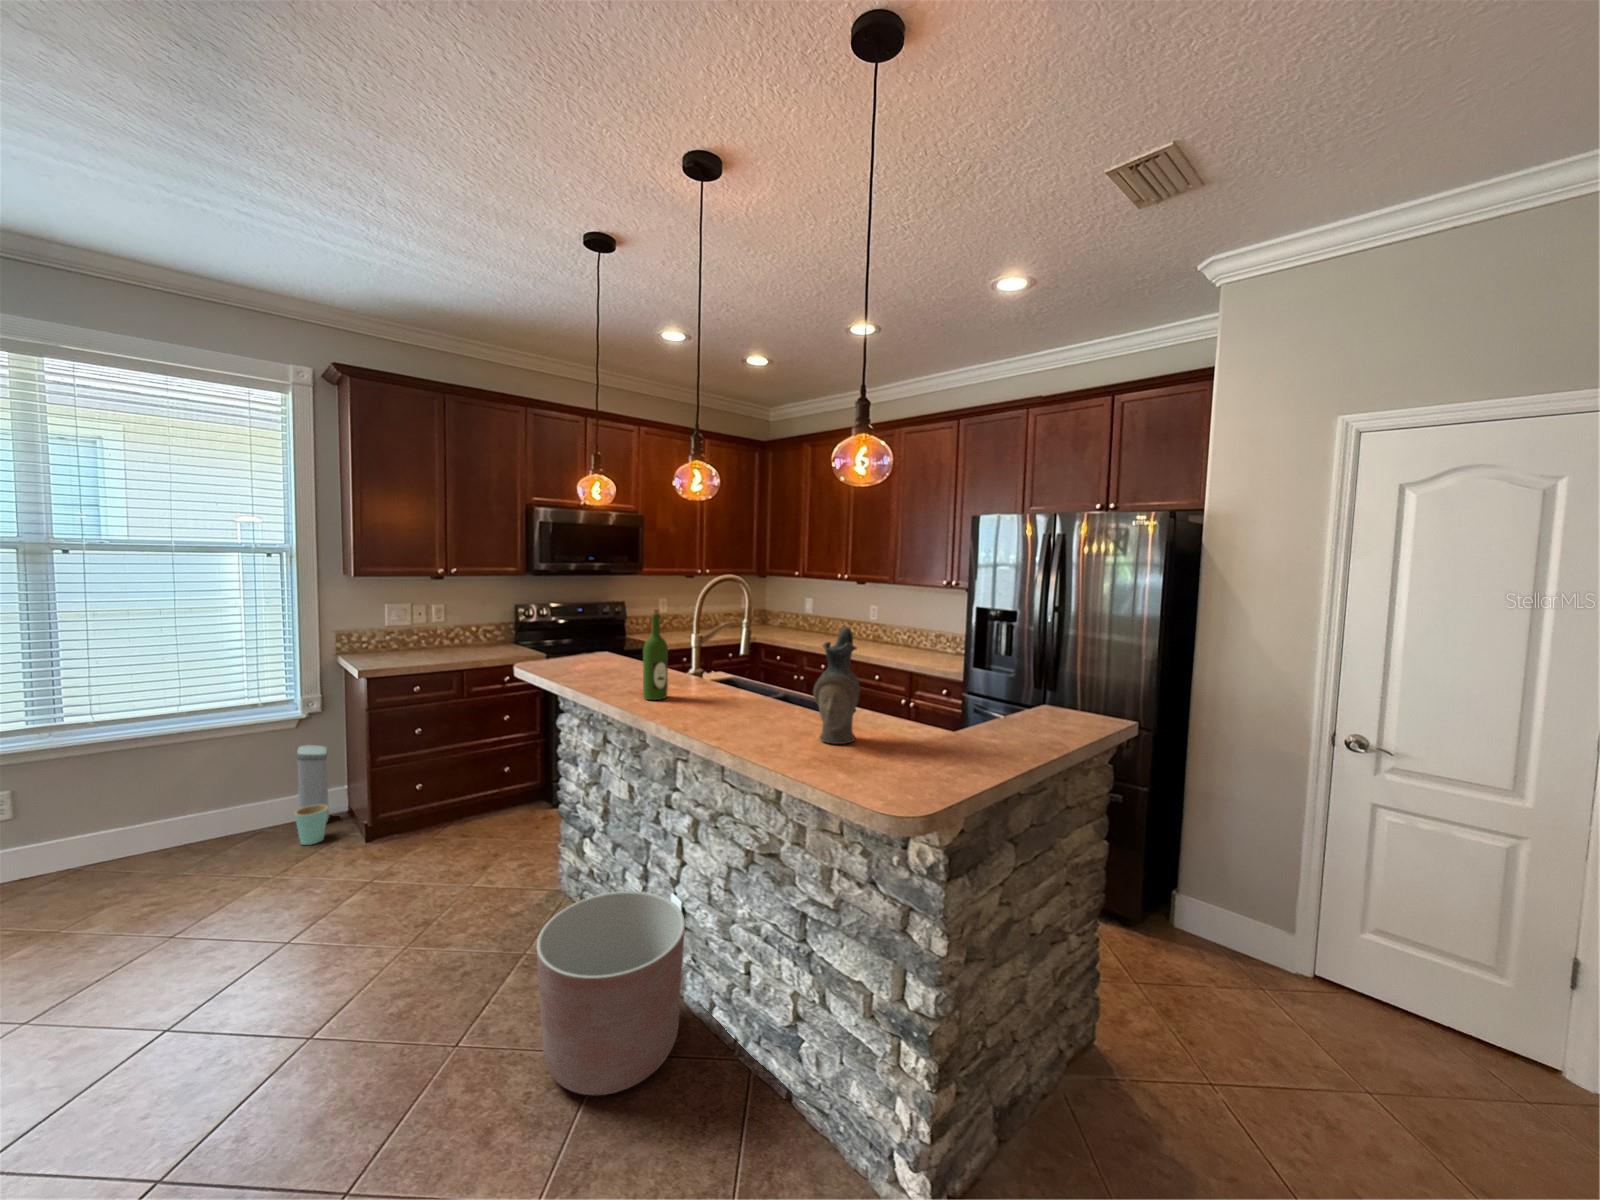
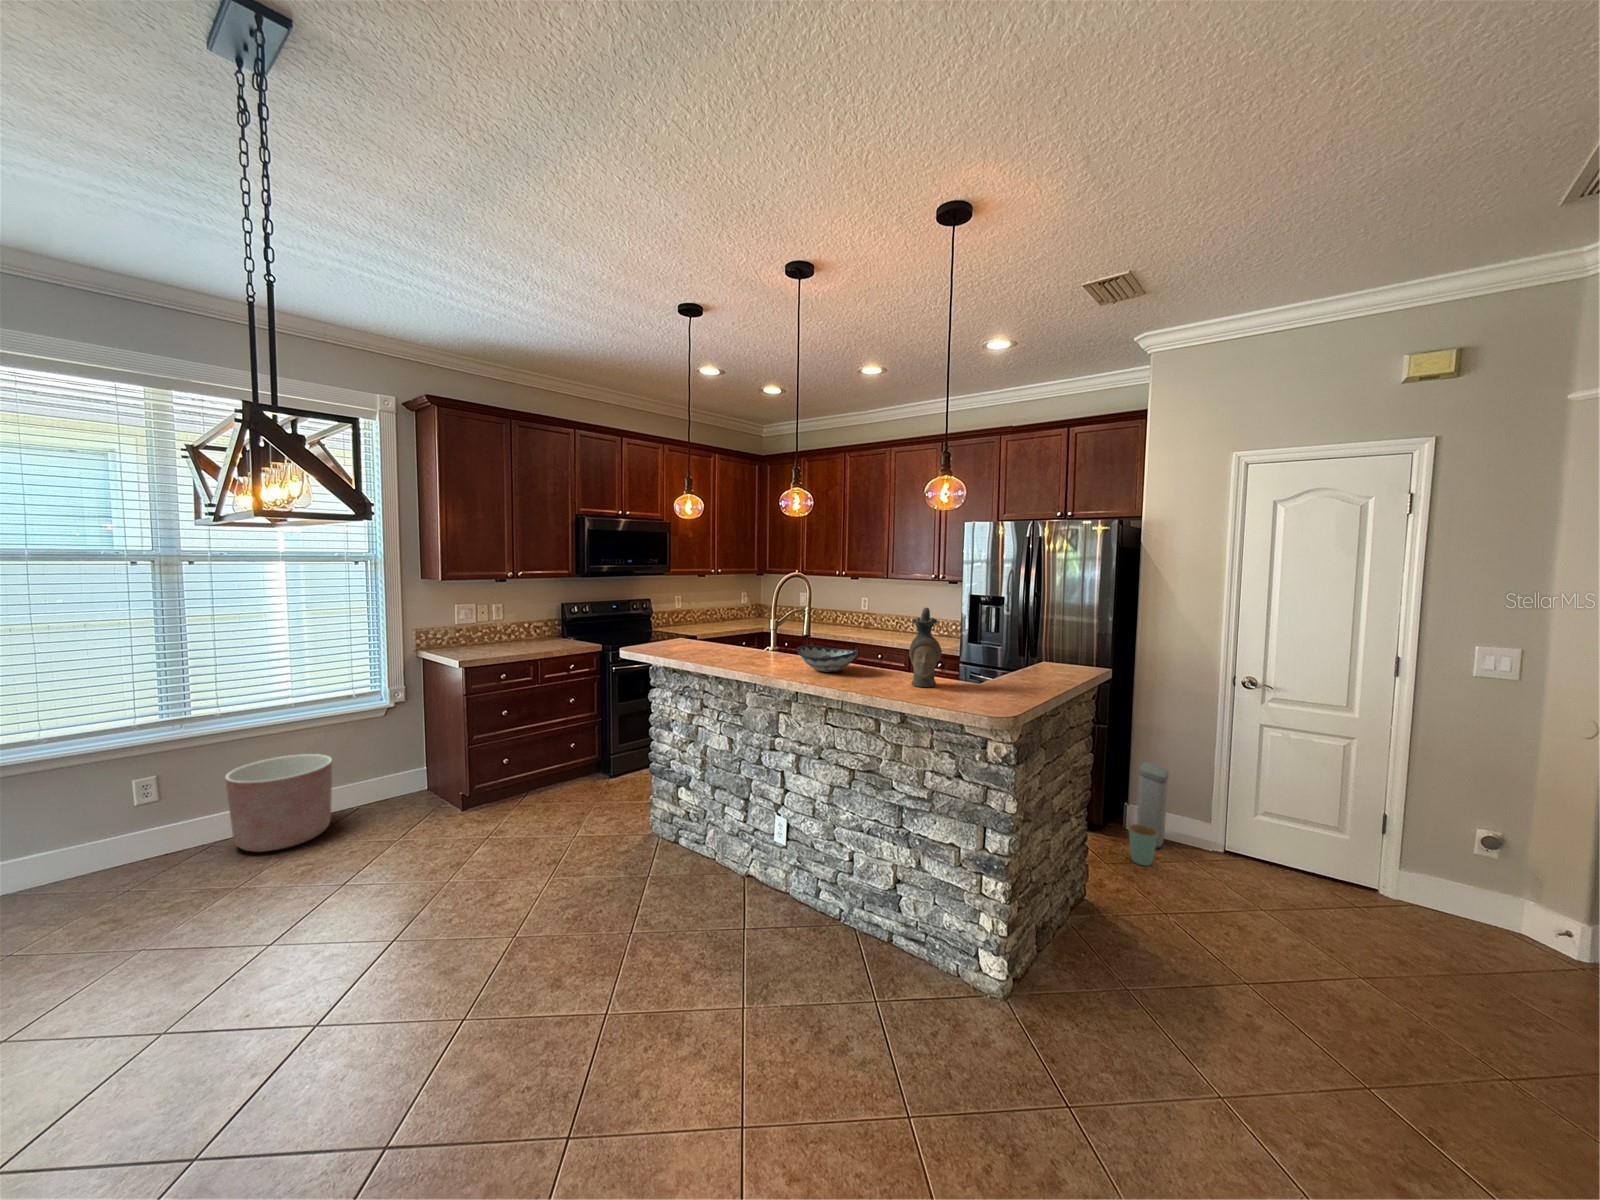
wine bottle: present [643,609,668,700] -> none [759,599,777,668]
decorative bowl: none [686,672,768,711] -> present [797,645,859,672]
trash can: present [295,745,329,845] -> present [1129,762,1169,866]
planter: present [536,891,685,1095] -> present [226,754,332,852]

